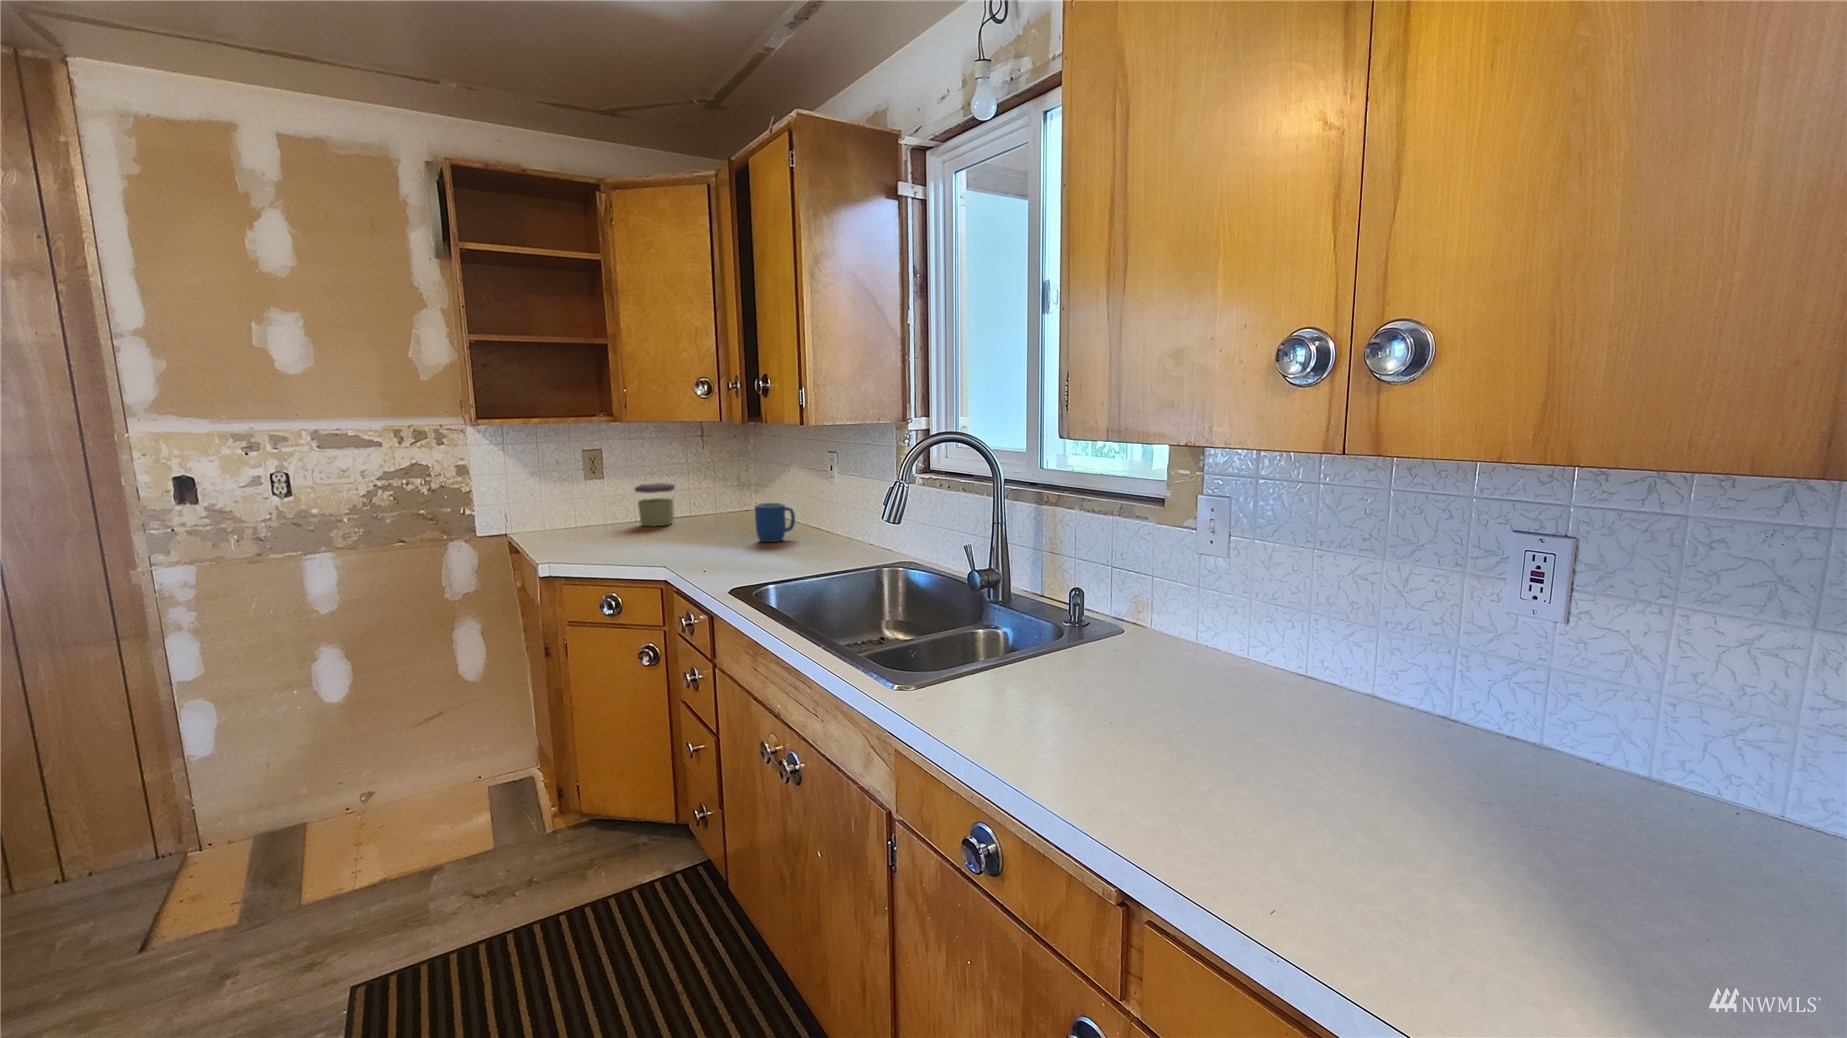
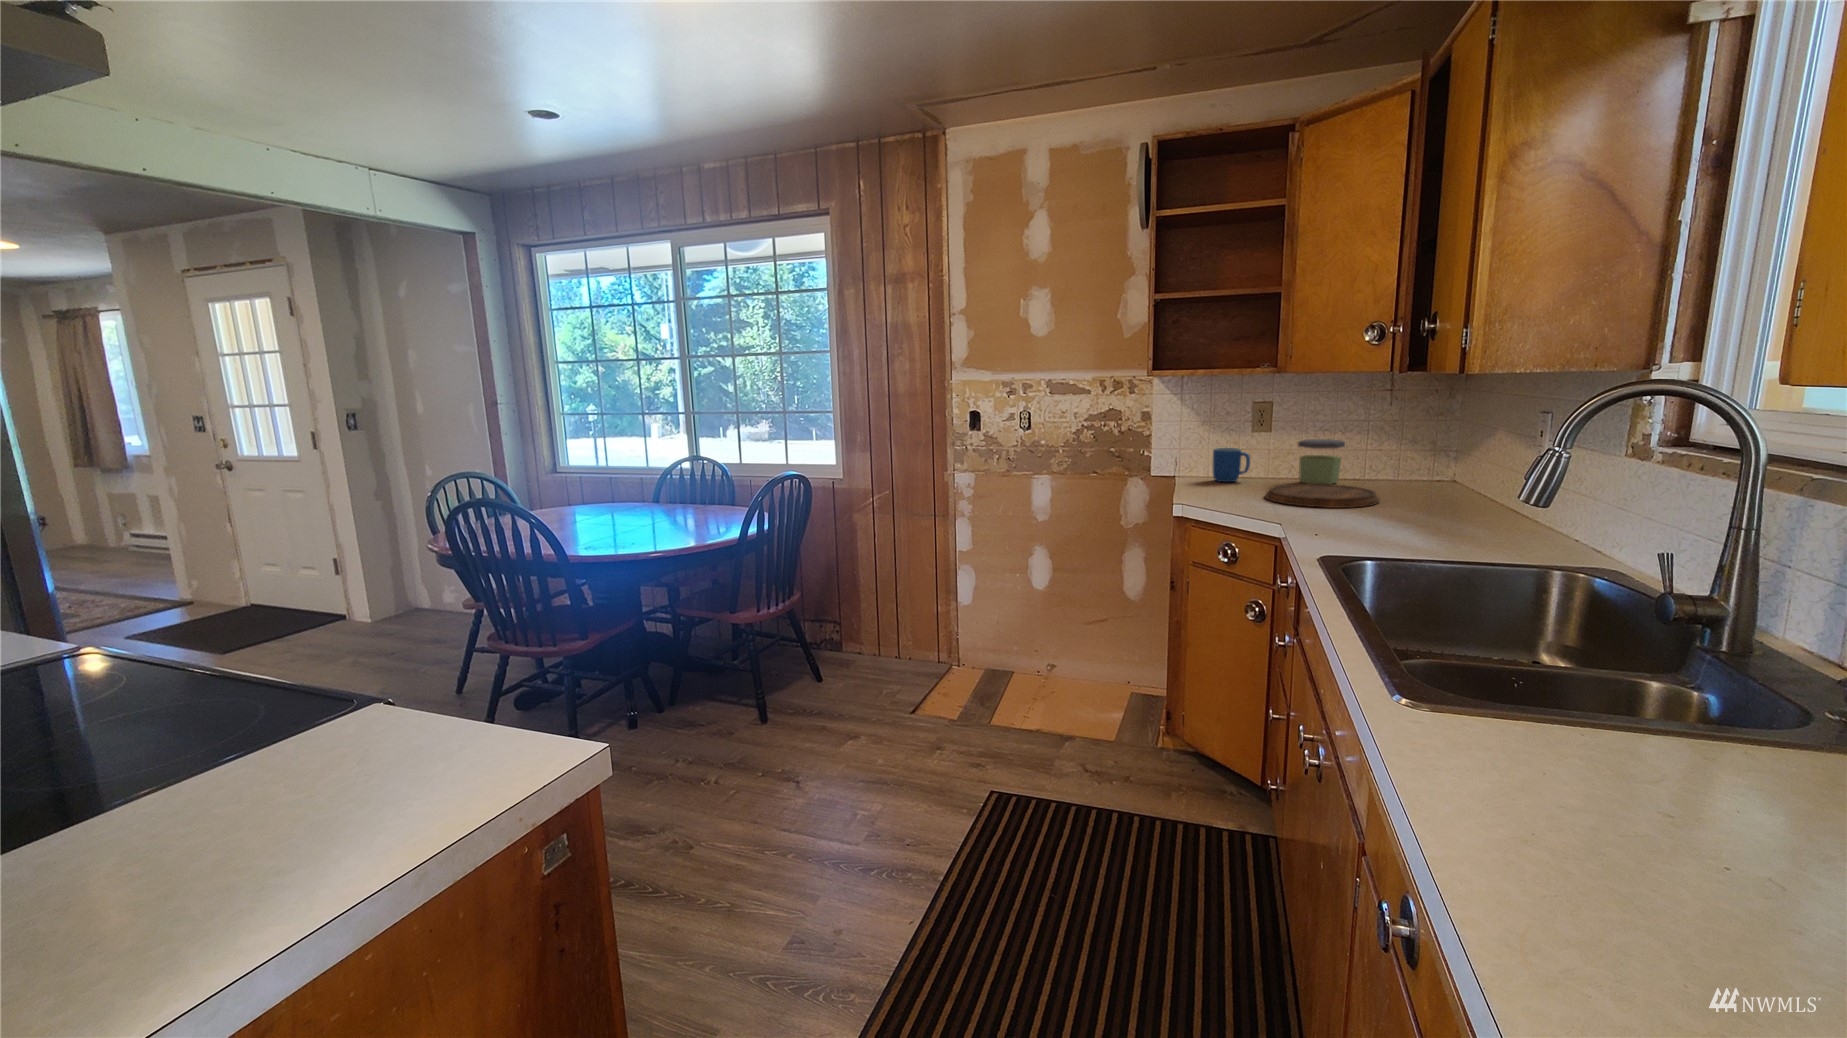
mug: present [755,503,795,542] -> present [1213,447,1250,482]
cutting board: none [625,524,724,547] -> present [1265,484,1380,508]

